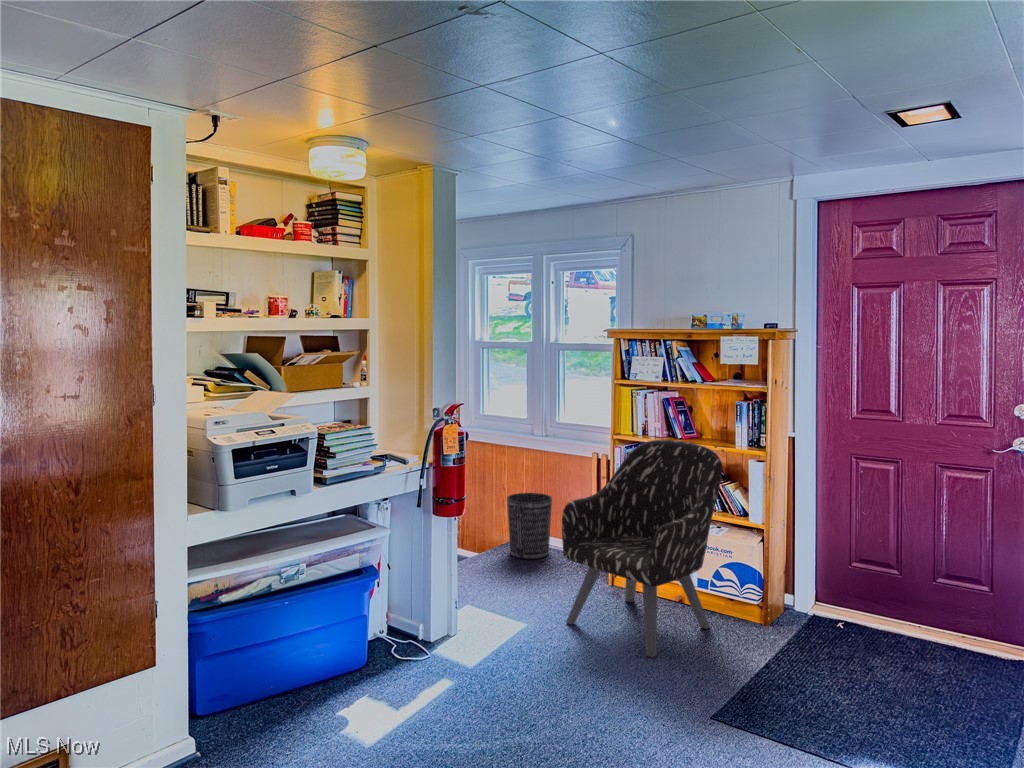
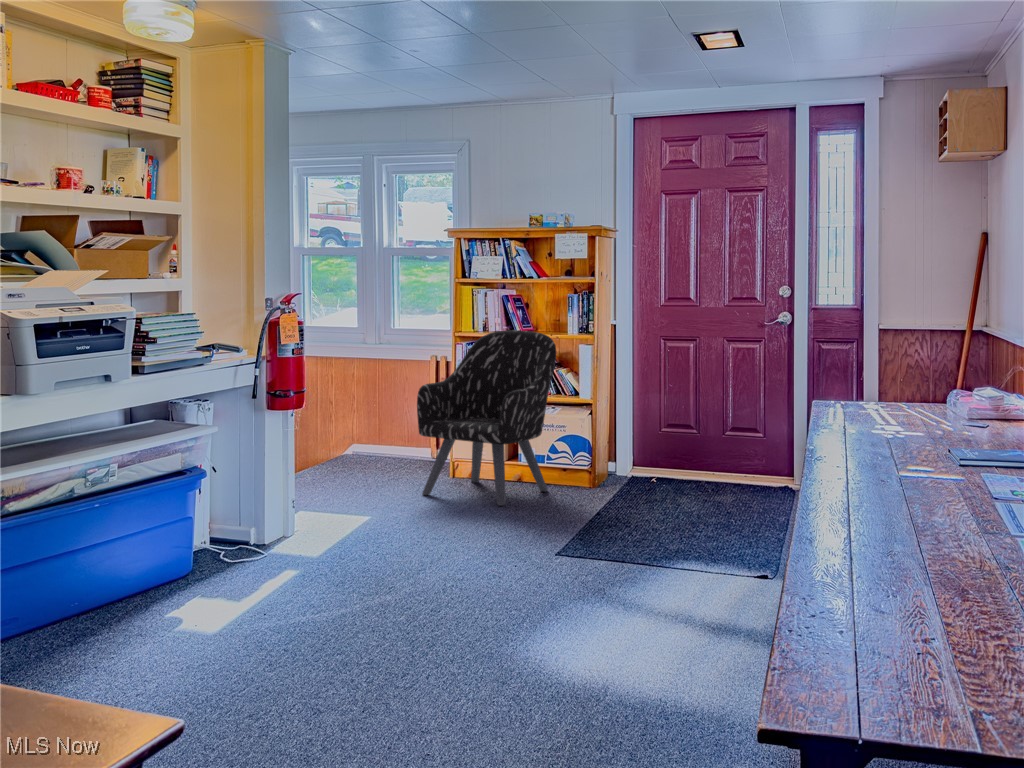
wastebasket: present [507,493,552,559] -> none [343,401,389,464]

